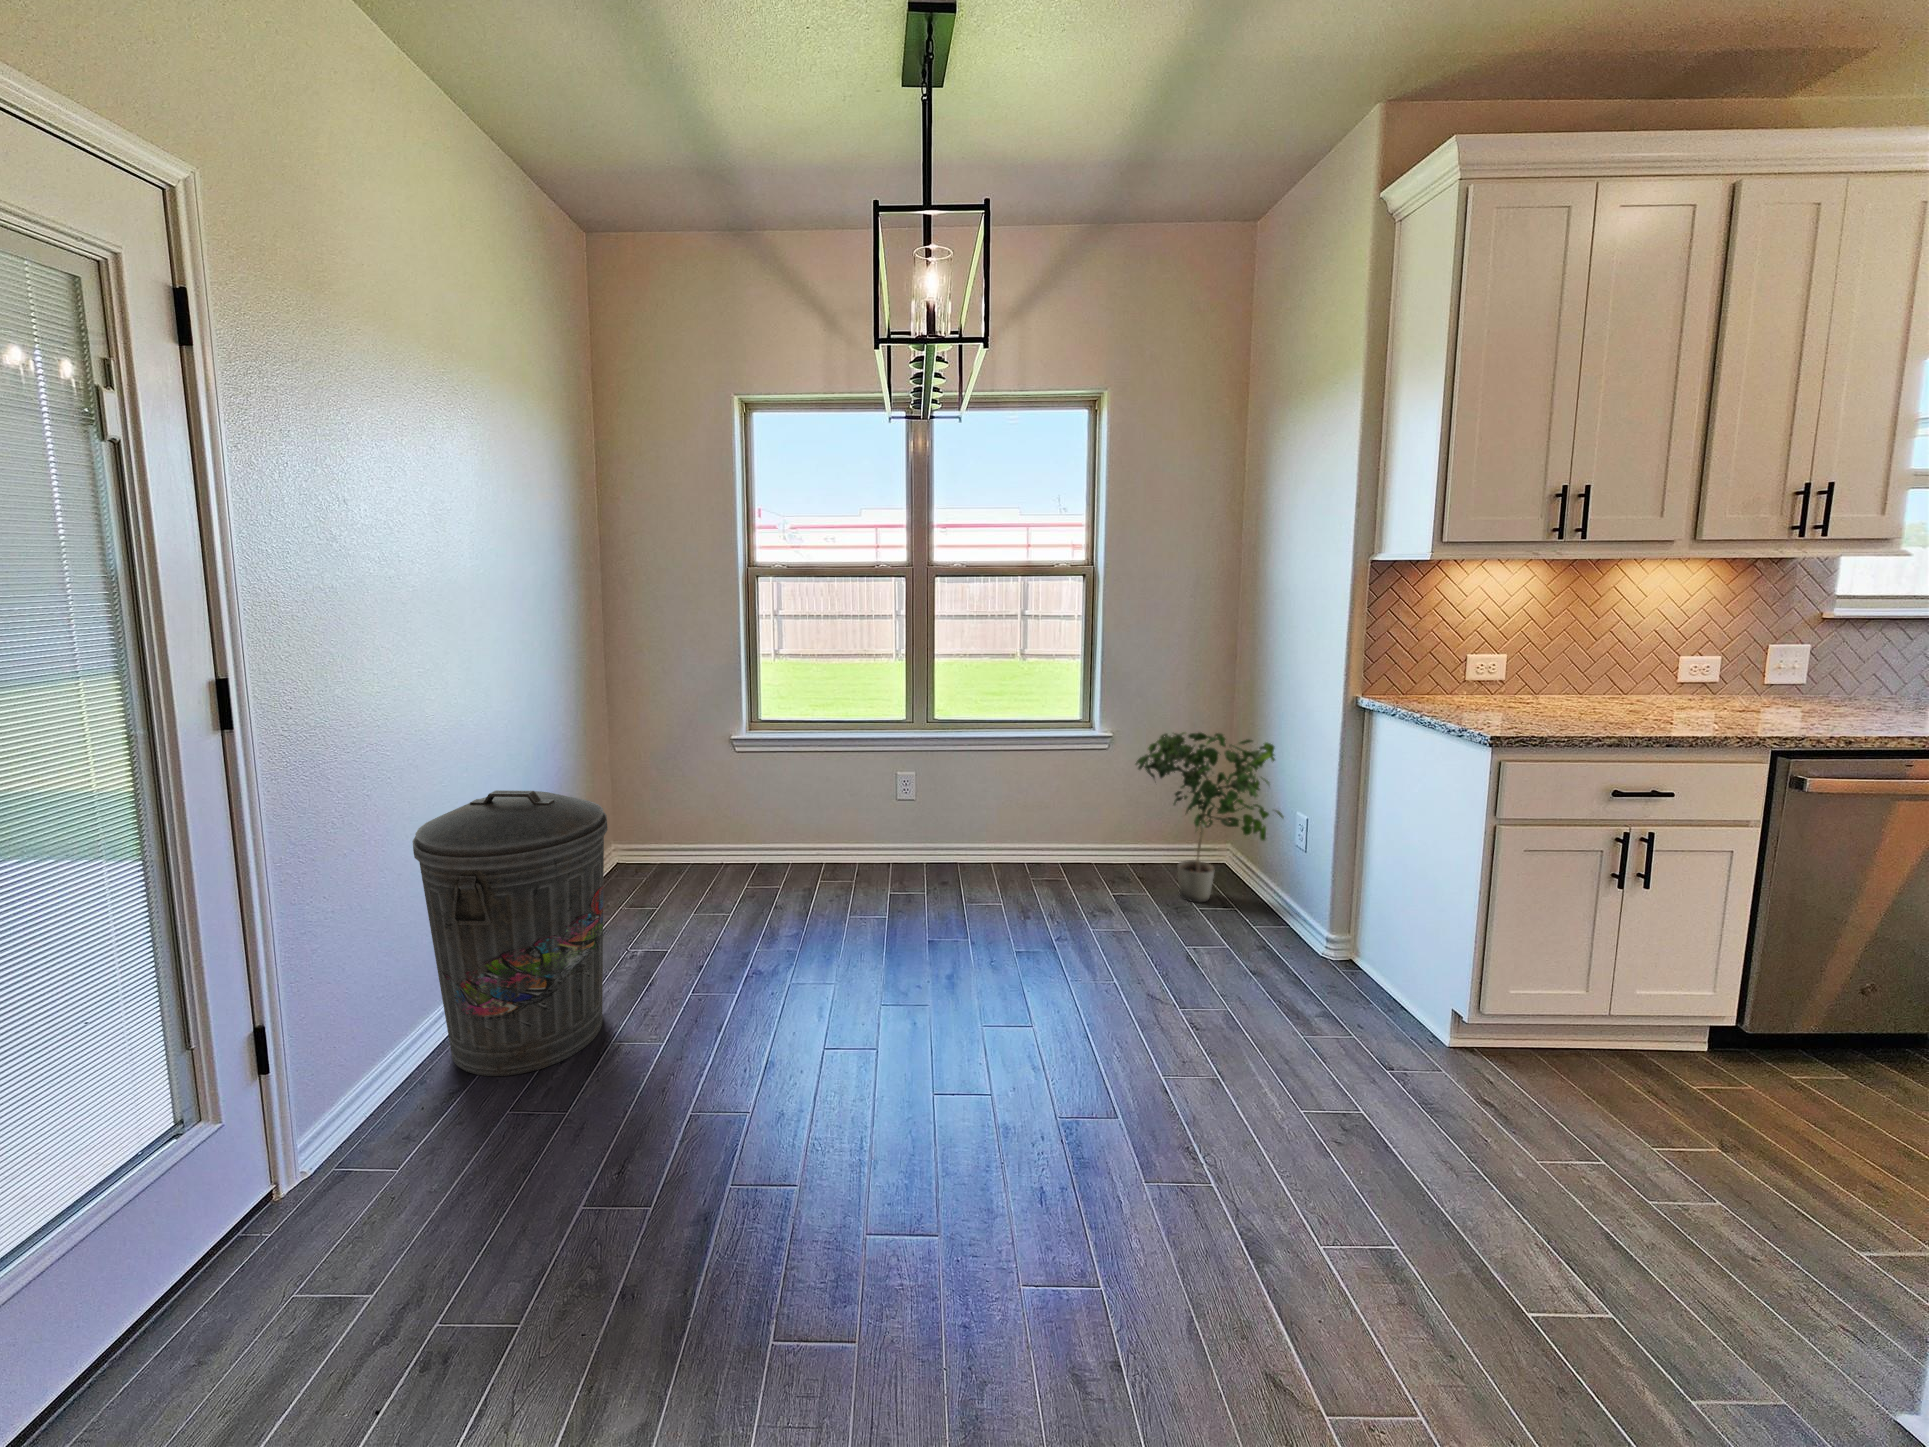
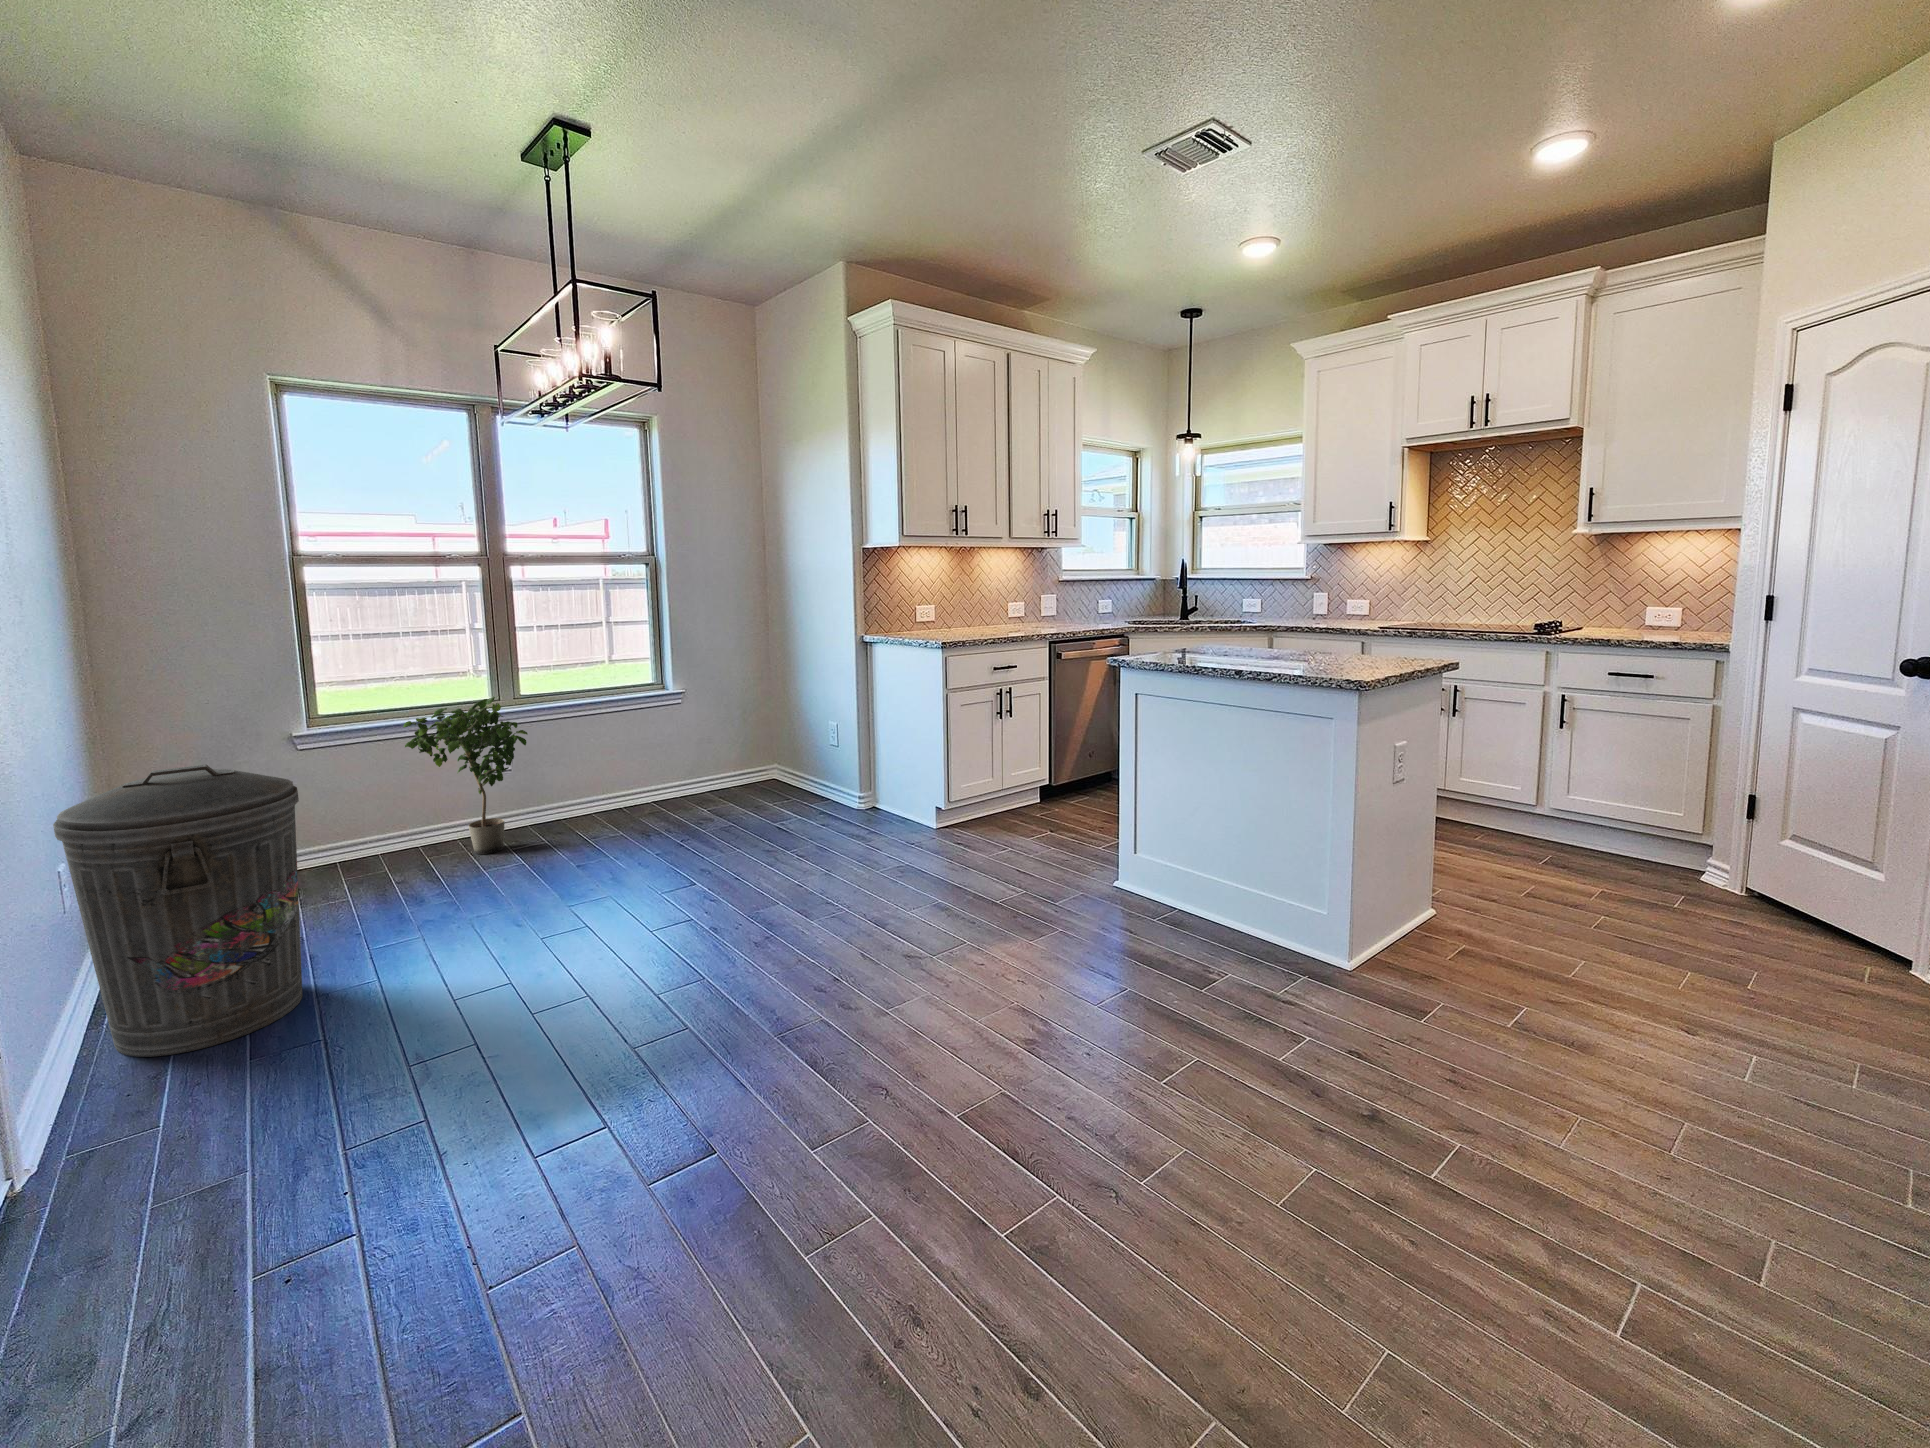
potted plant: present [1136,732,1284,902] -> present [403,697,528,854]

